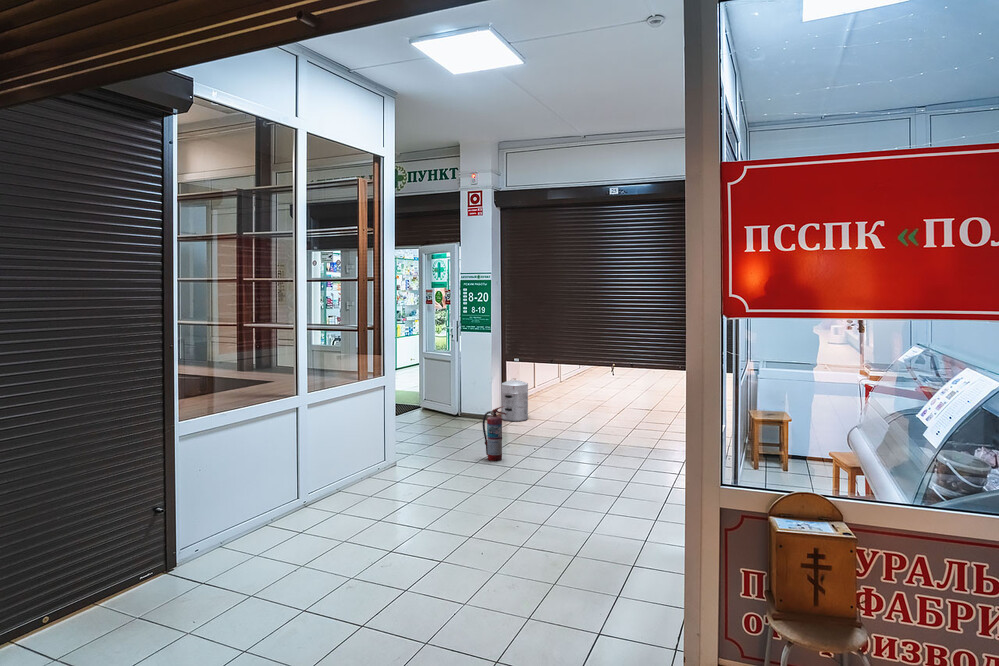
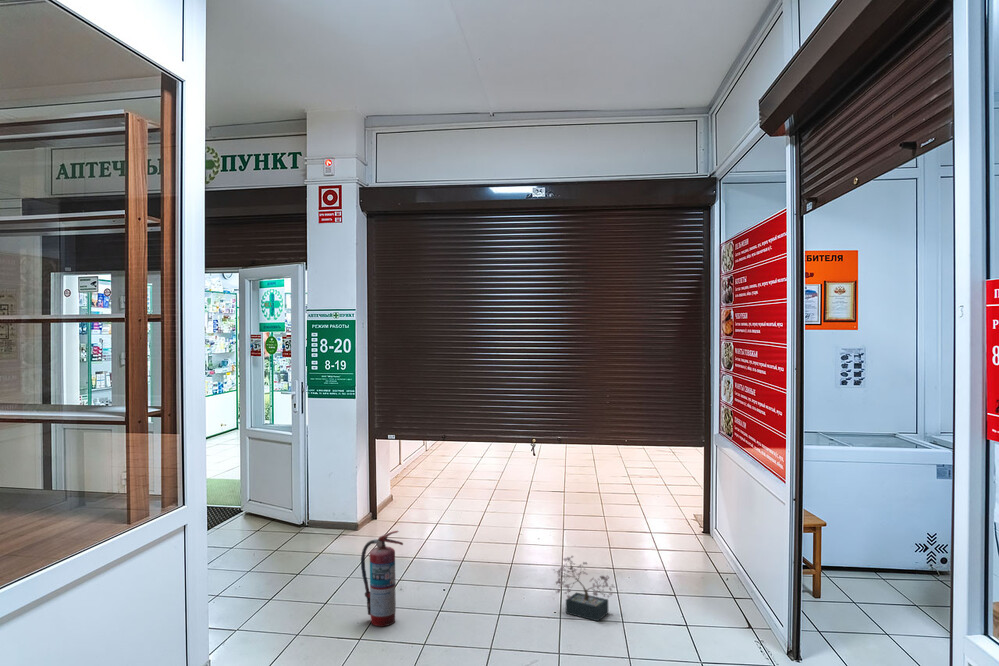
waste bin: present [501,379,528,421] -> none [371,465,412,531]
decorative plant: none [599,430,638,469] -> present [556,556,614,621]

